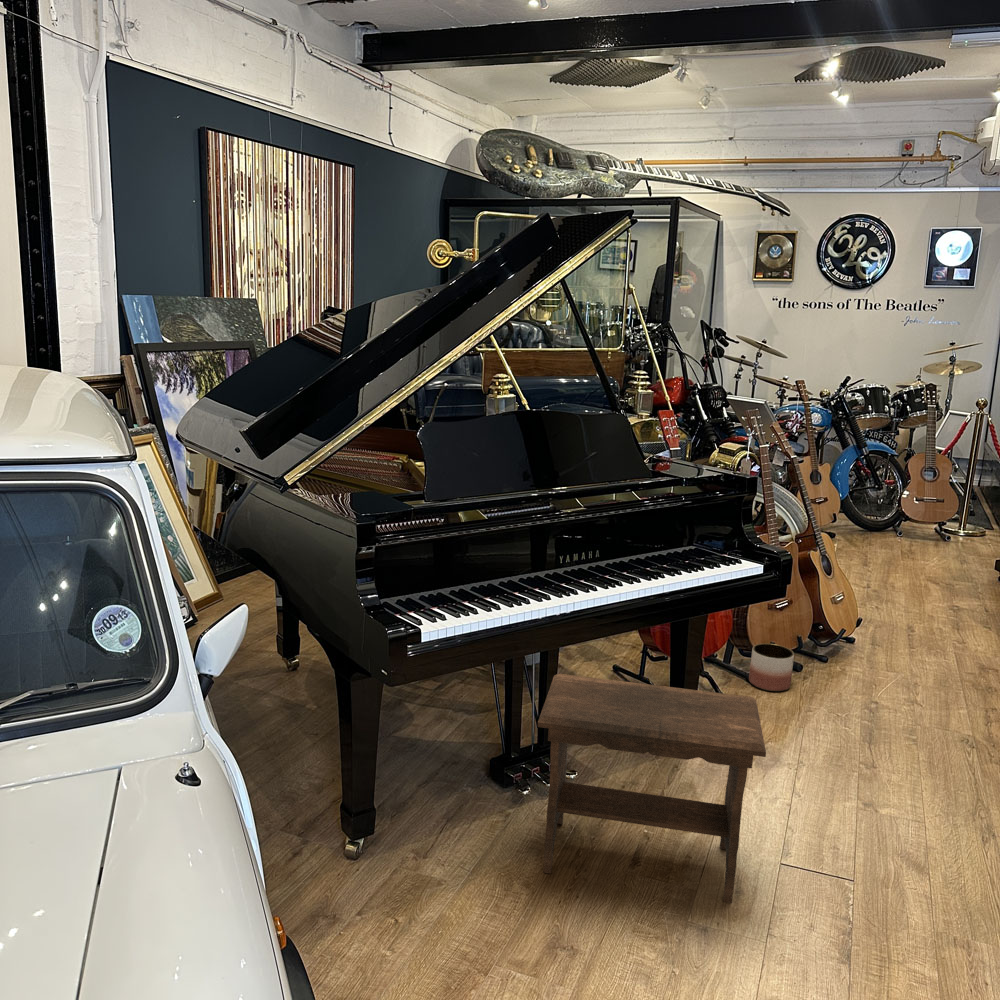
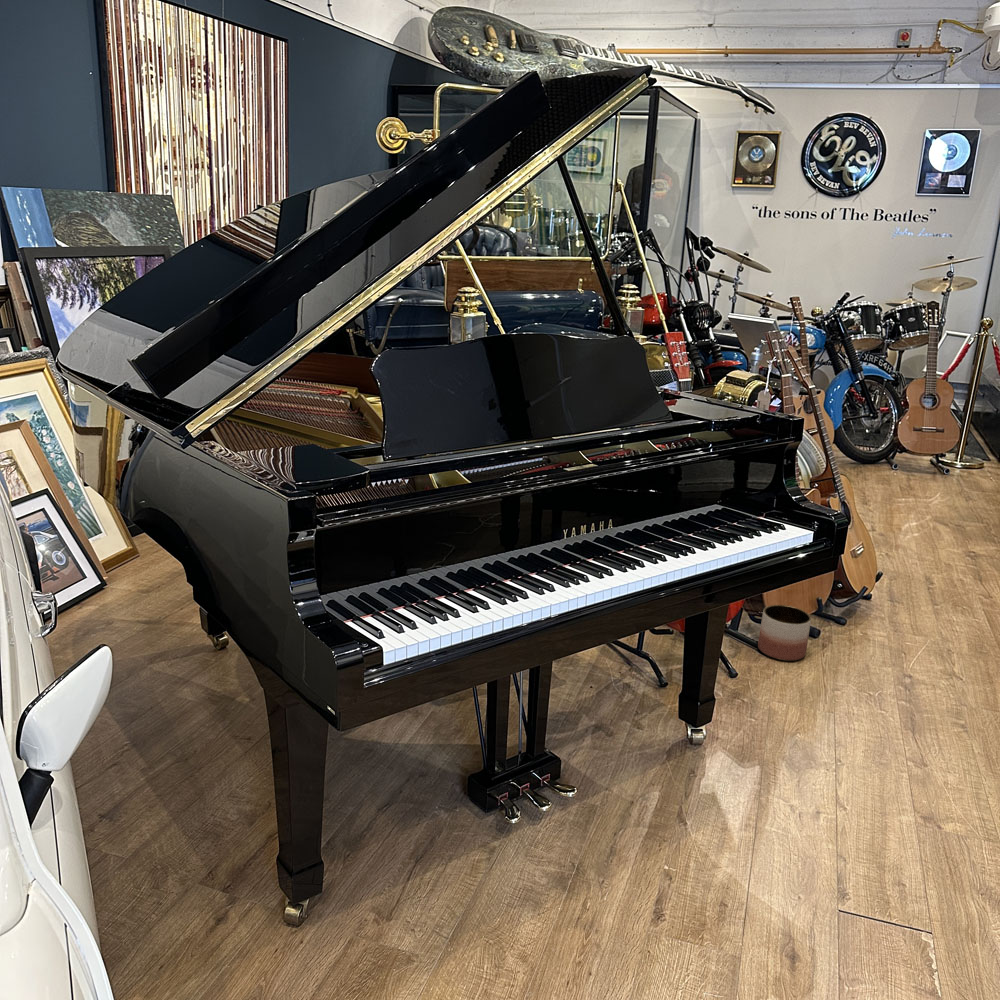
footstool: present [538,674,766,903] -> none [538,672,836,960]

